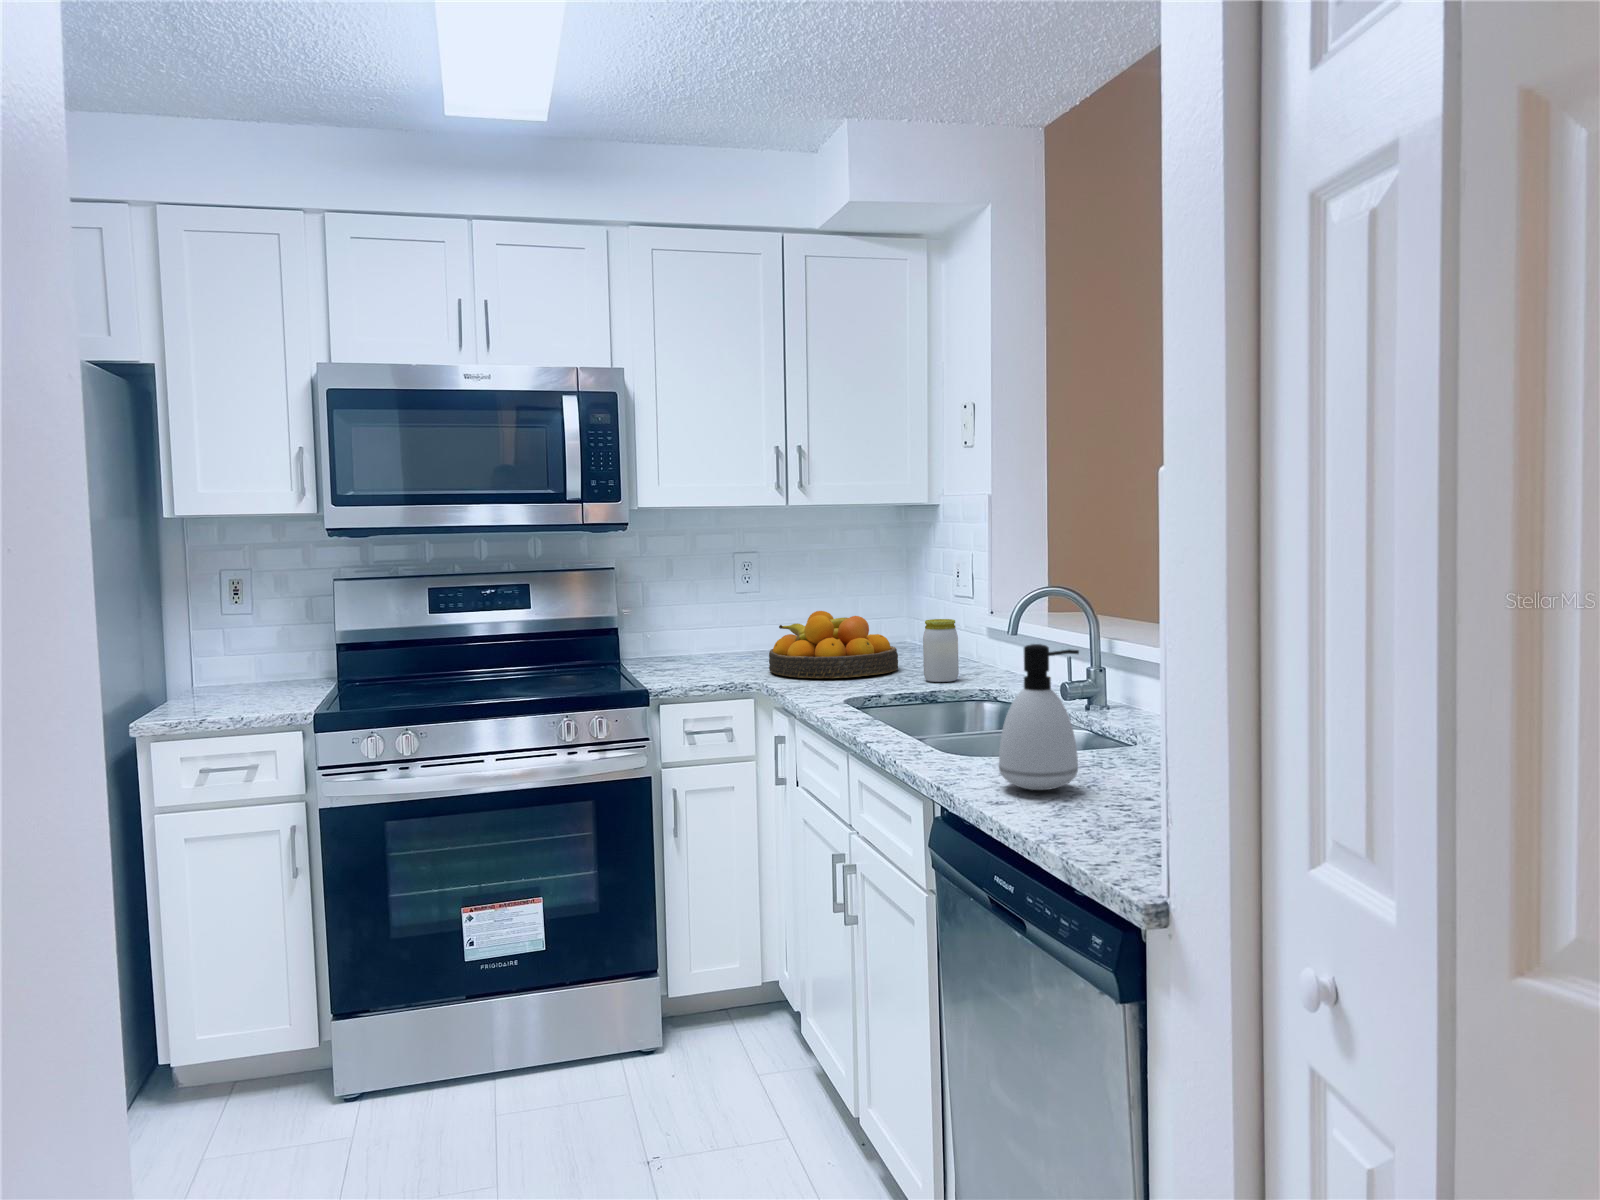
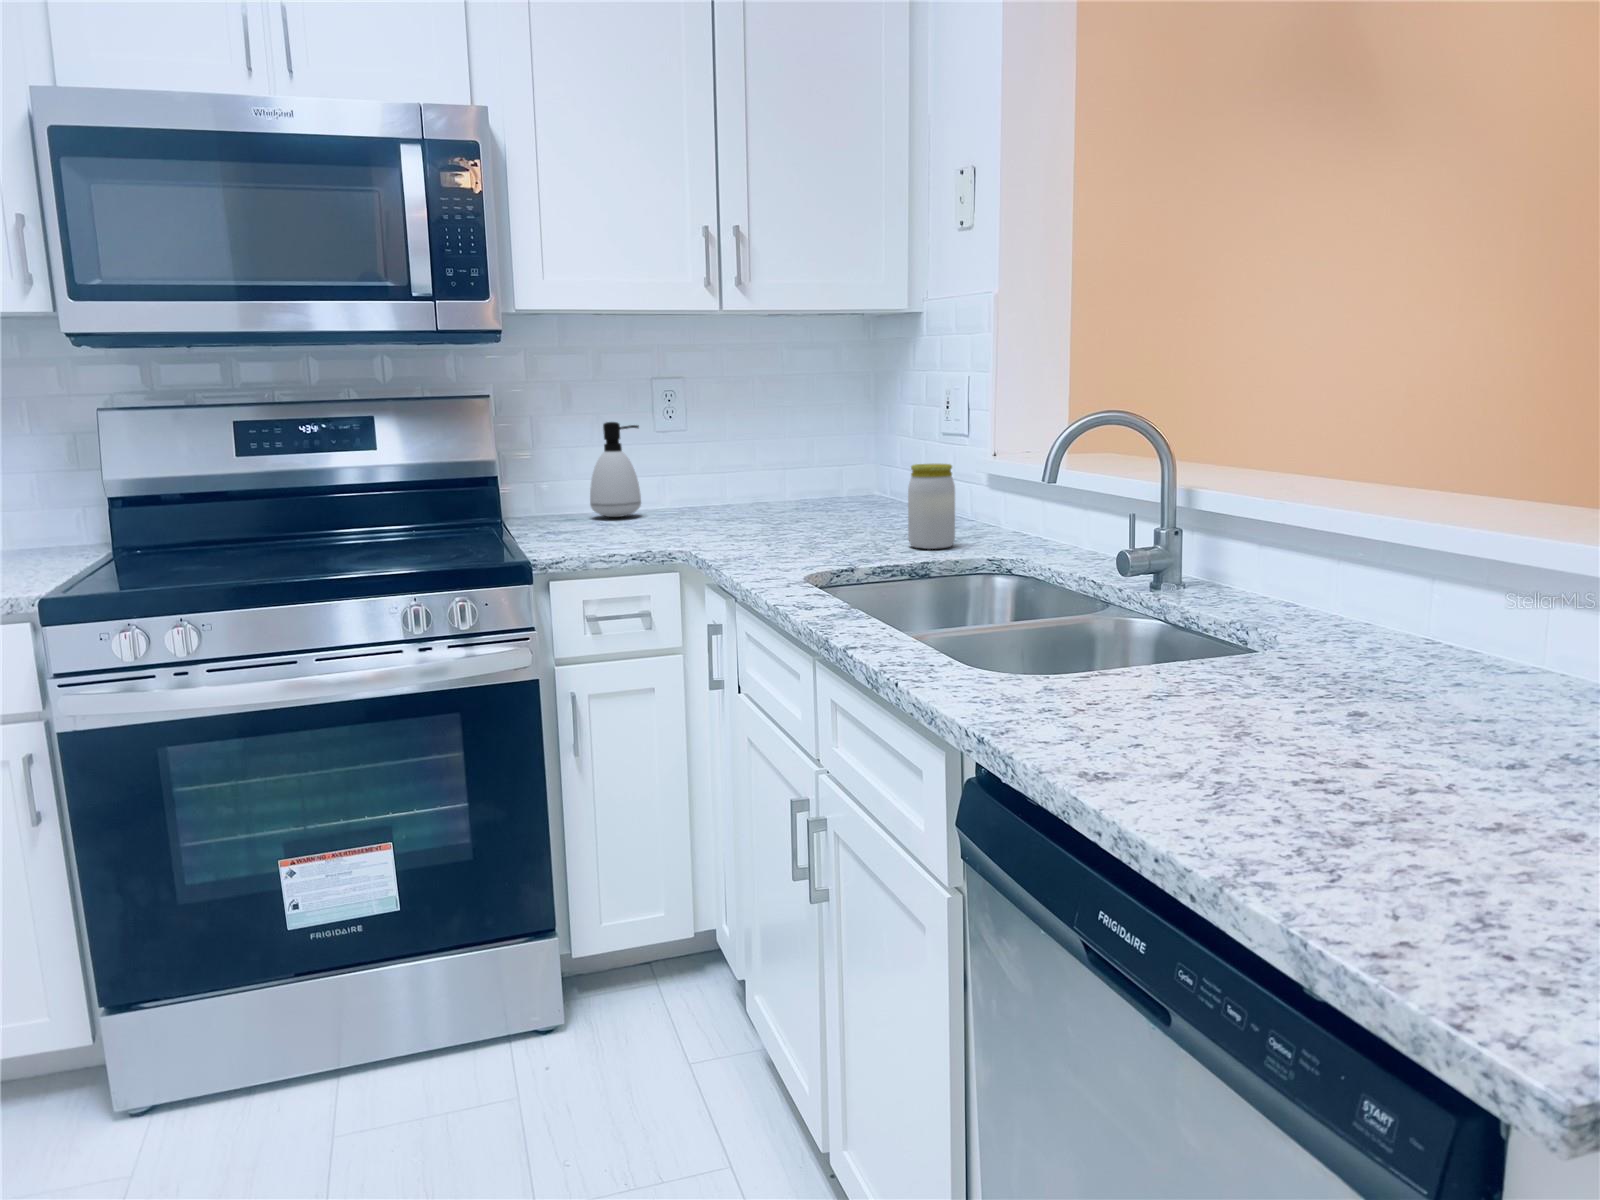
fruit bowl: present [769,611,898,678] -> none [700,455,871,544]
soap dispenser: present [999,644,1079,790] -> present [590,422,641,517]

